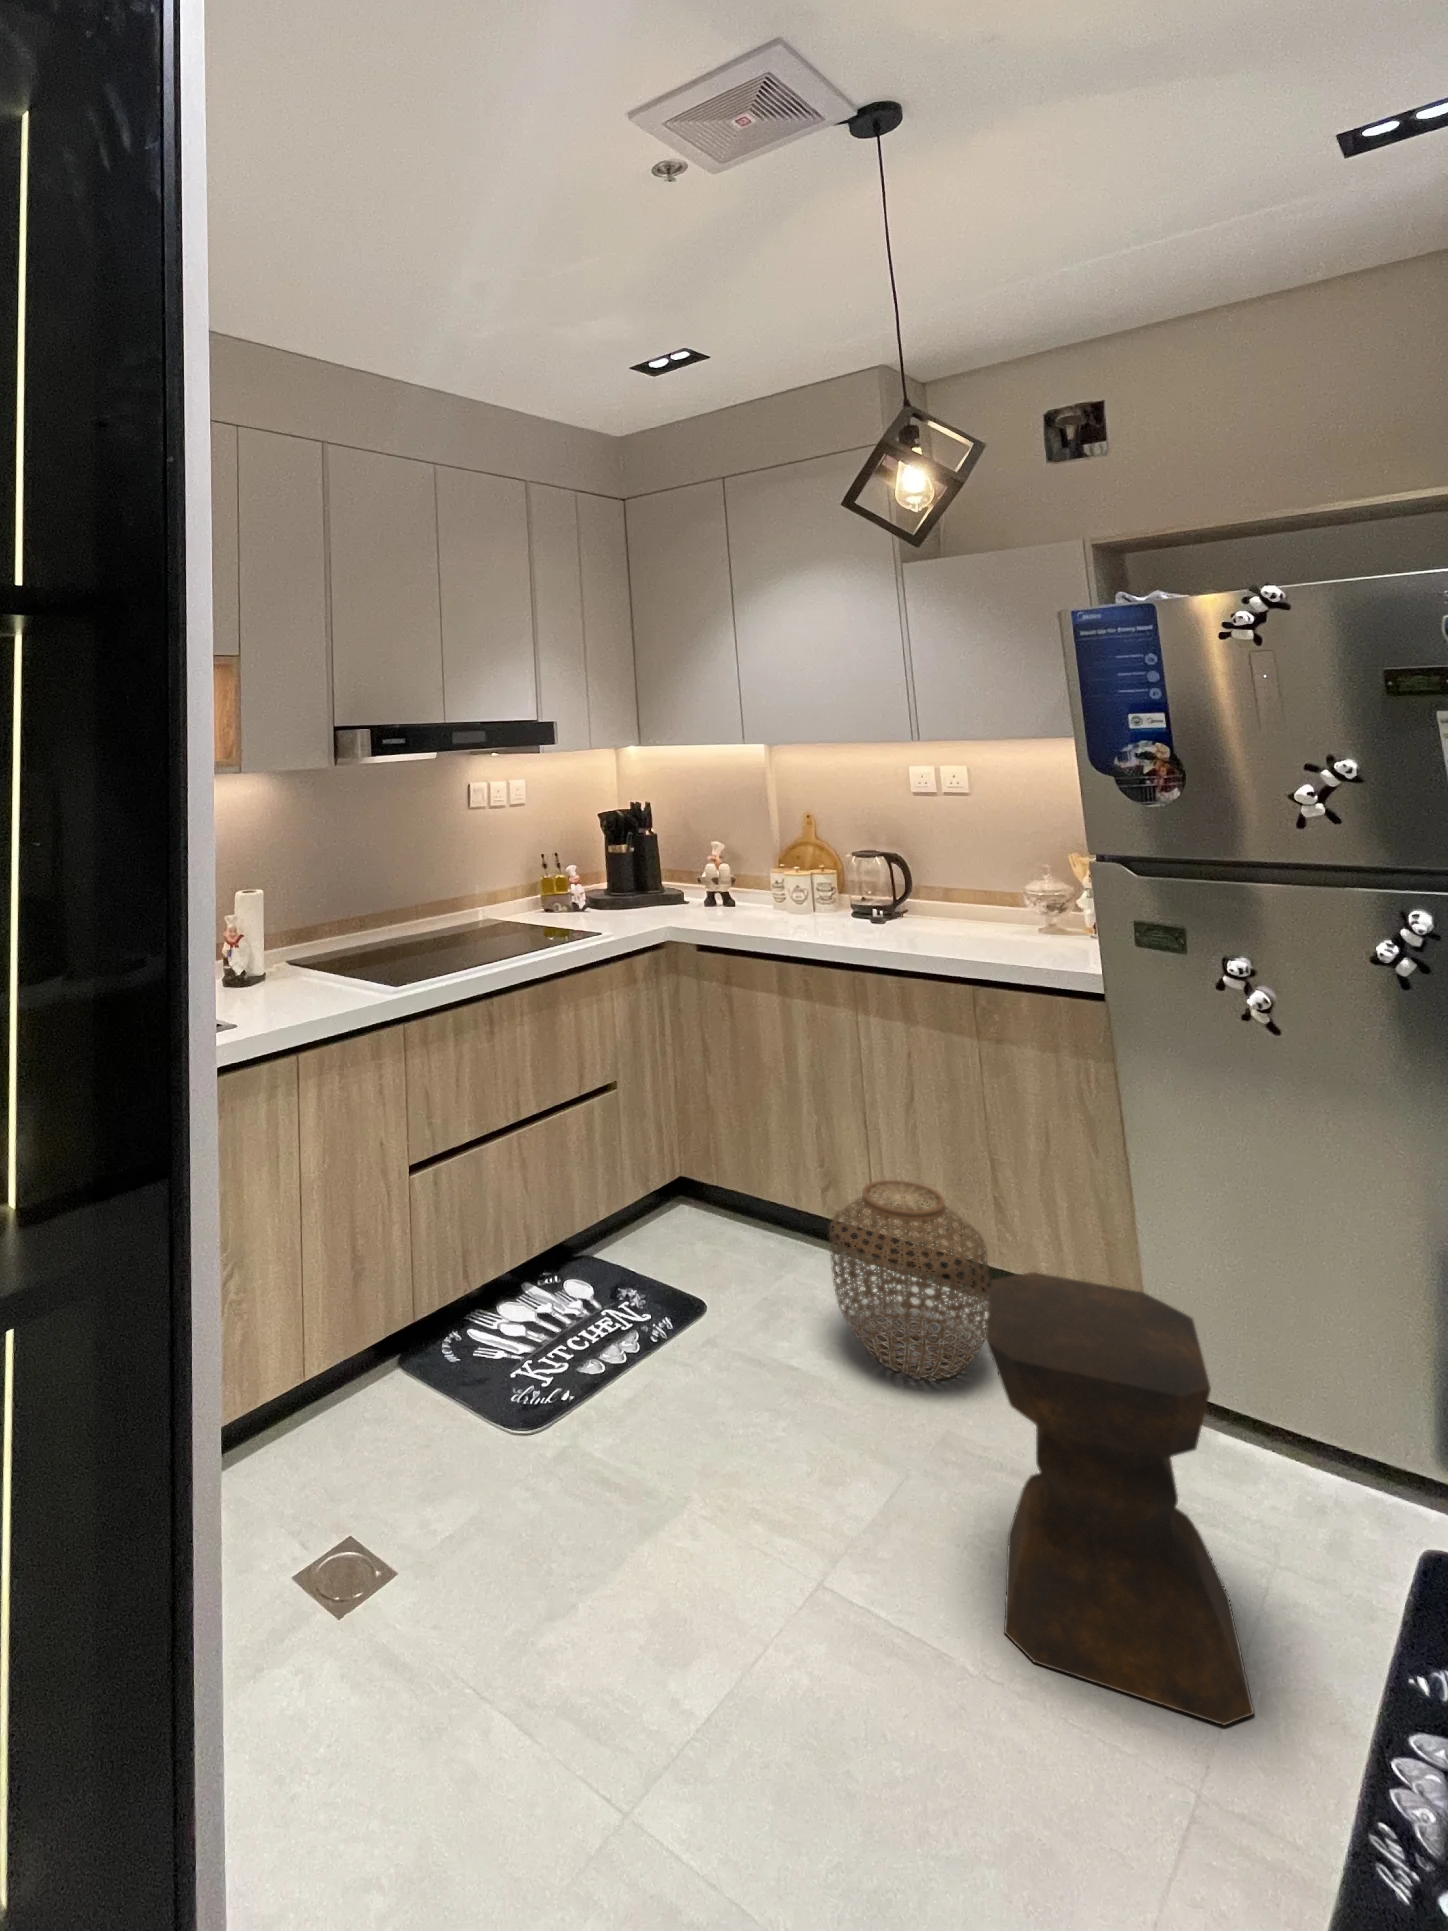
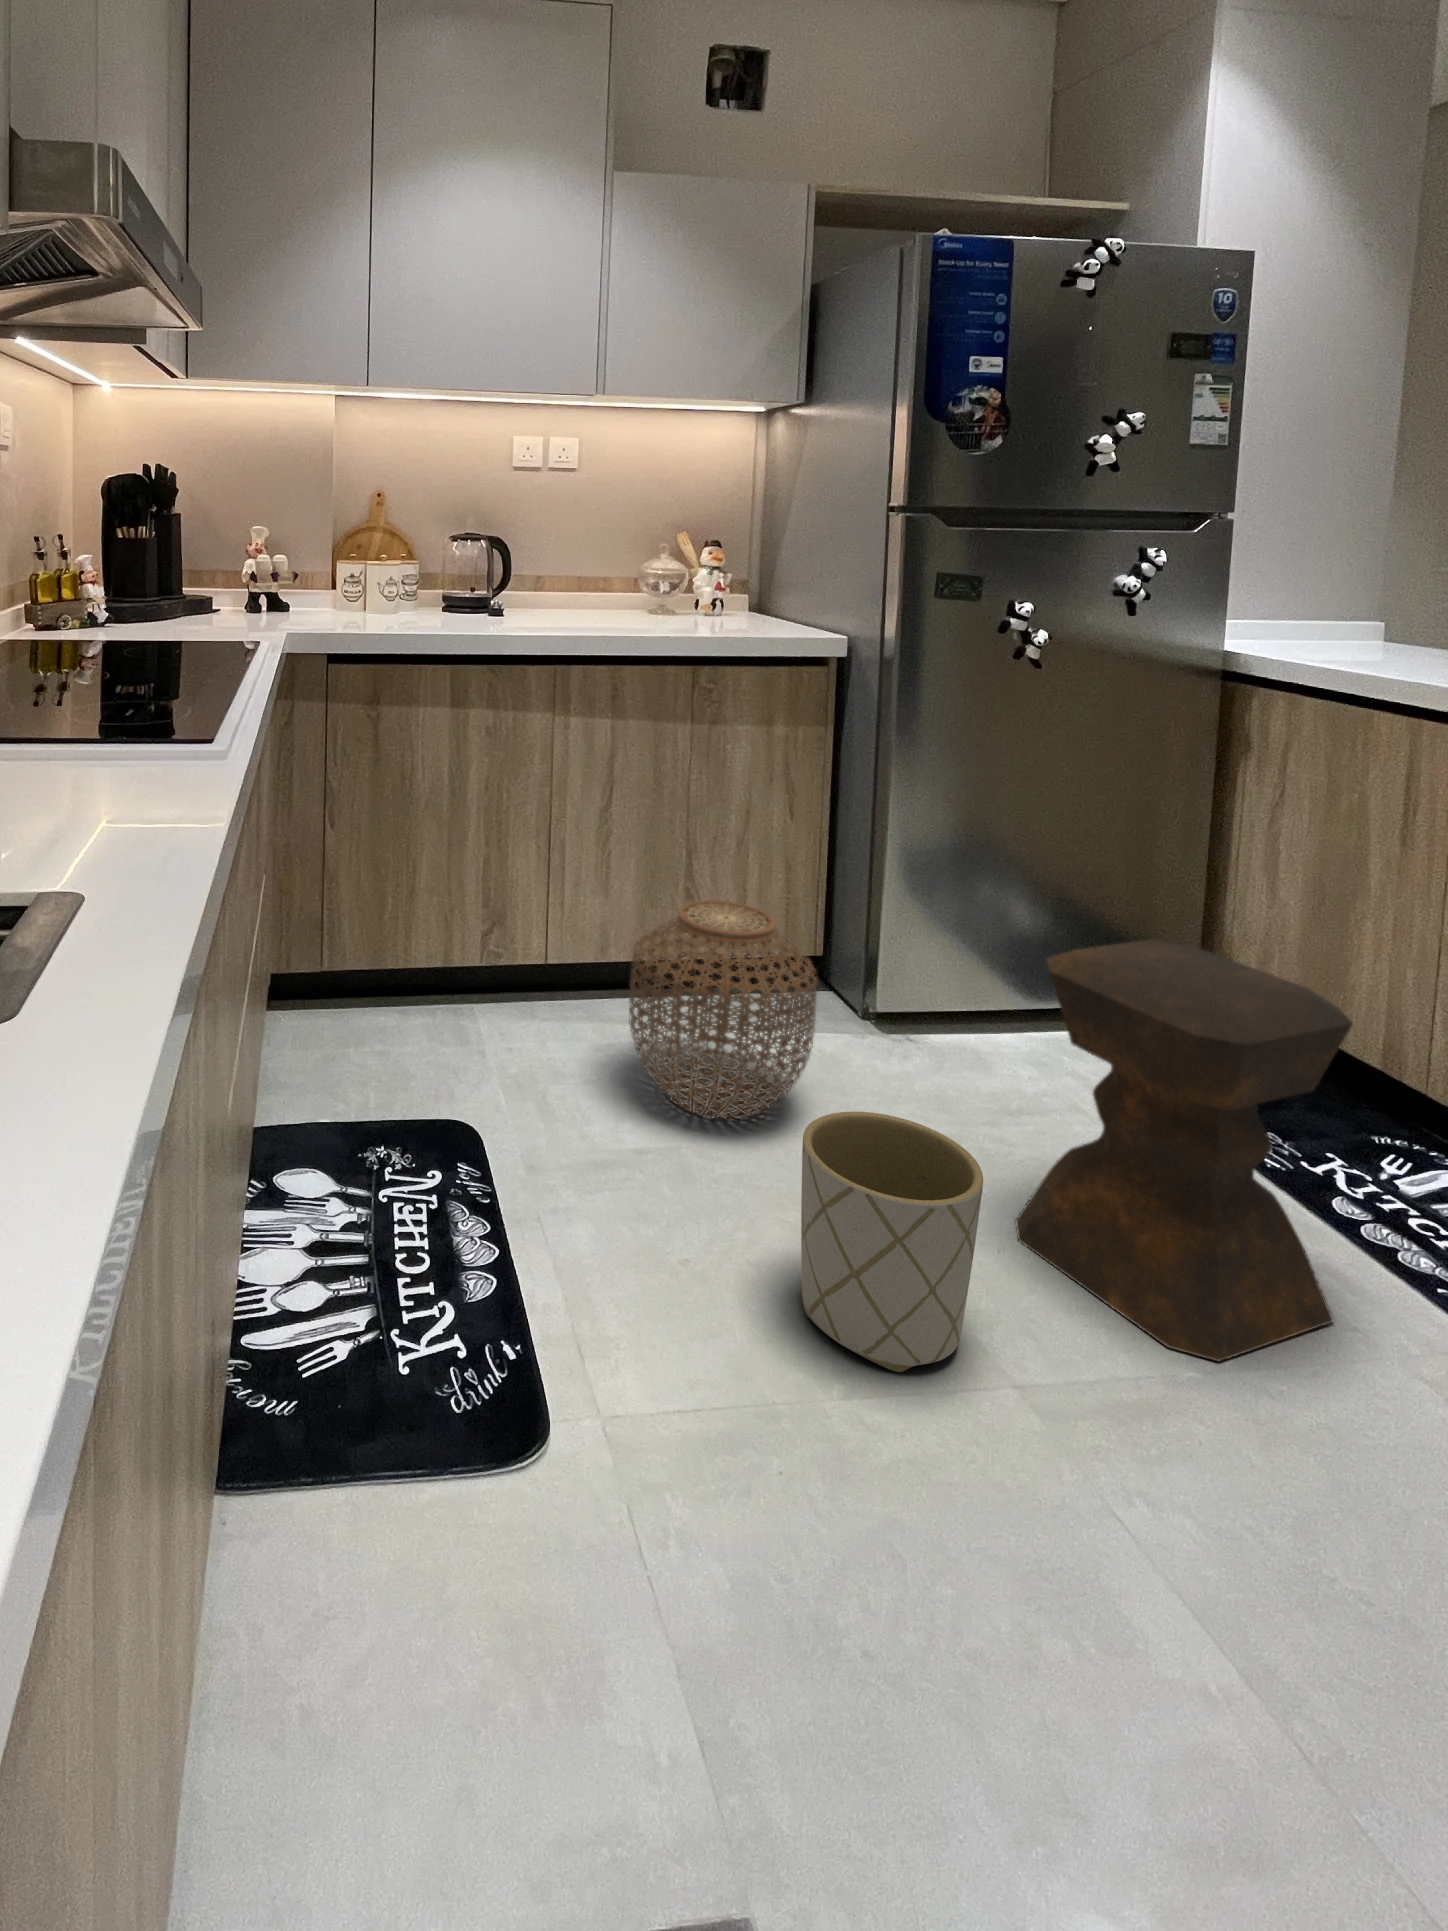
planter: none [731,1332,858,1532] -> present [801,1112,983,1372]

